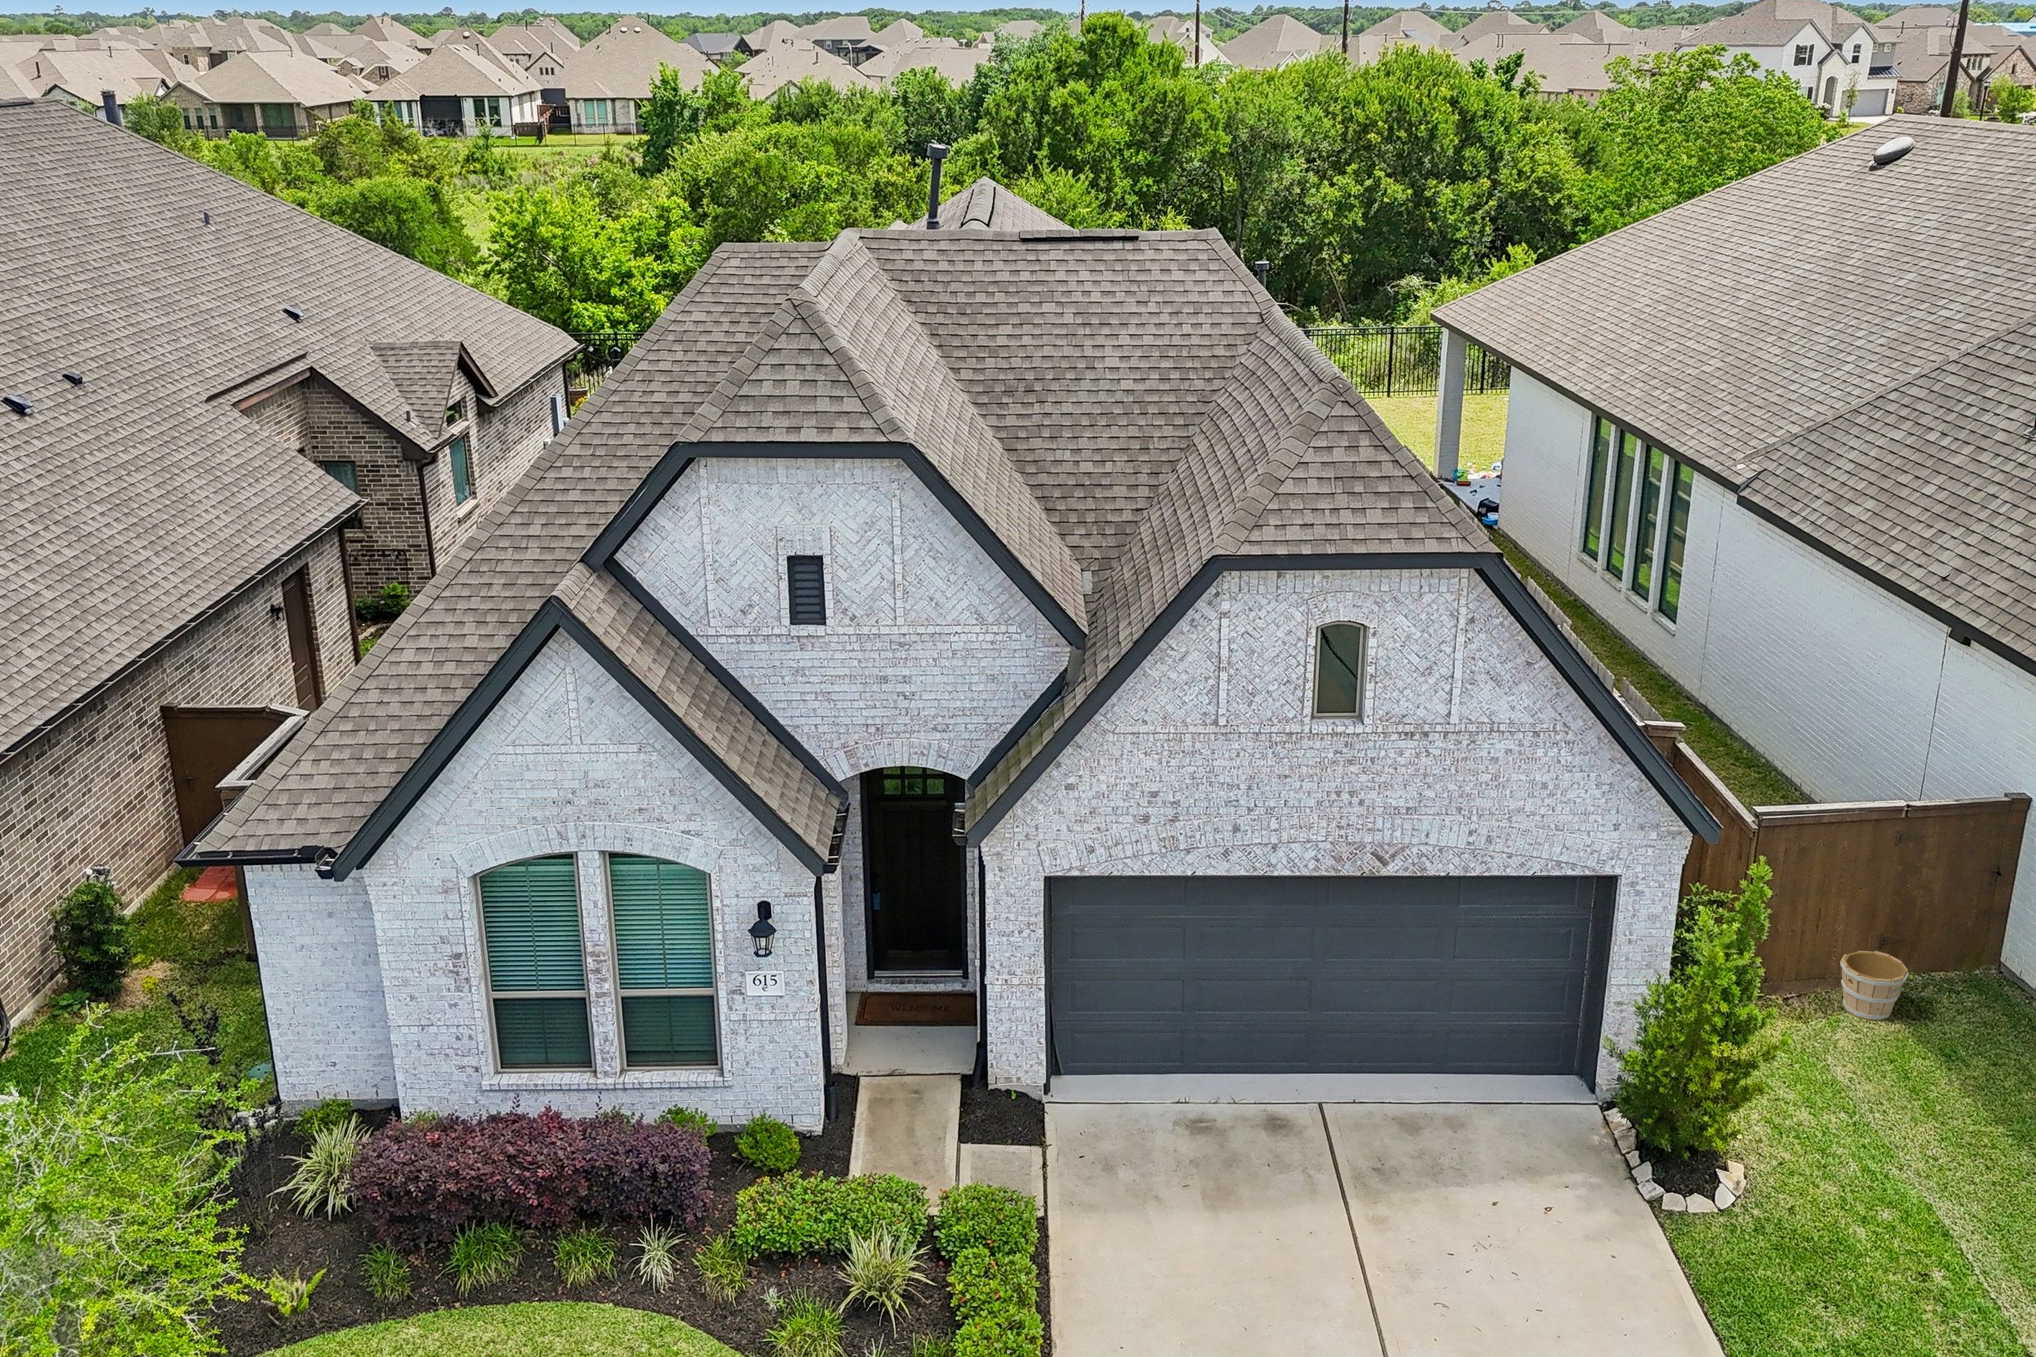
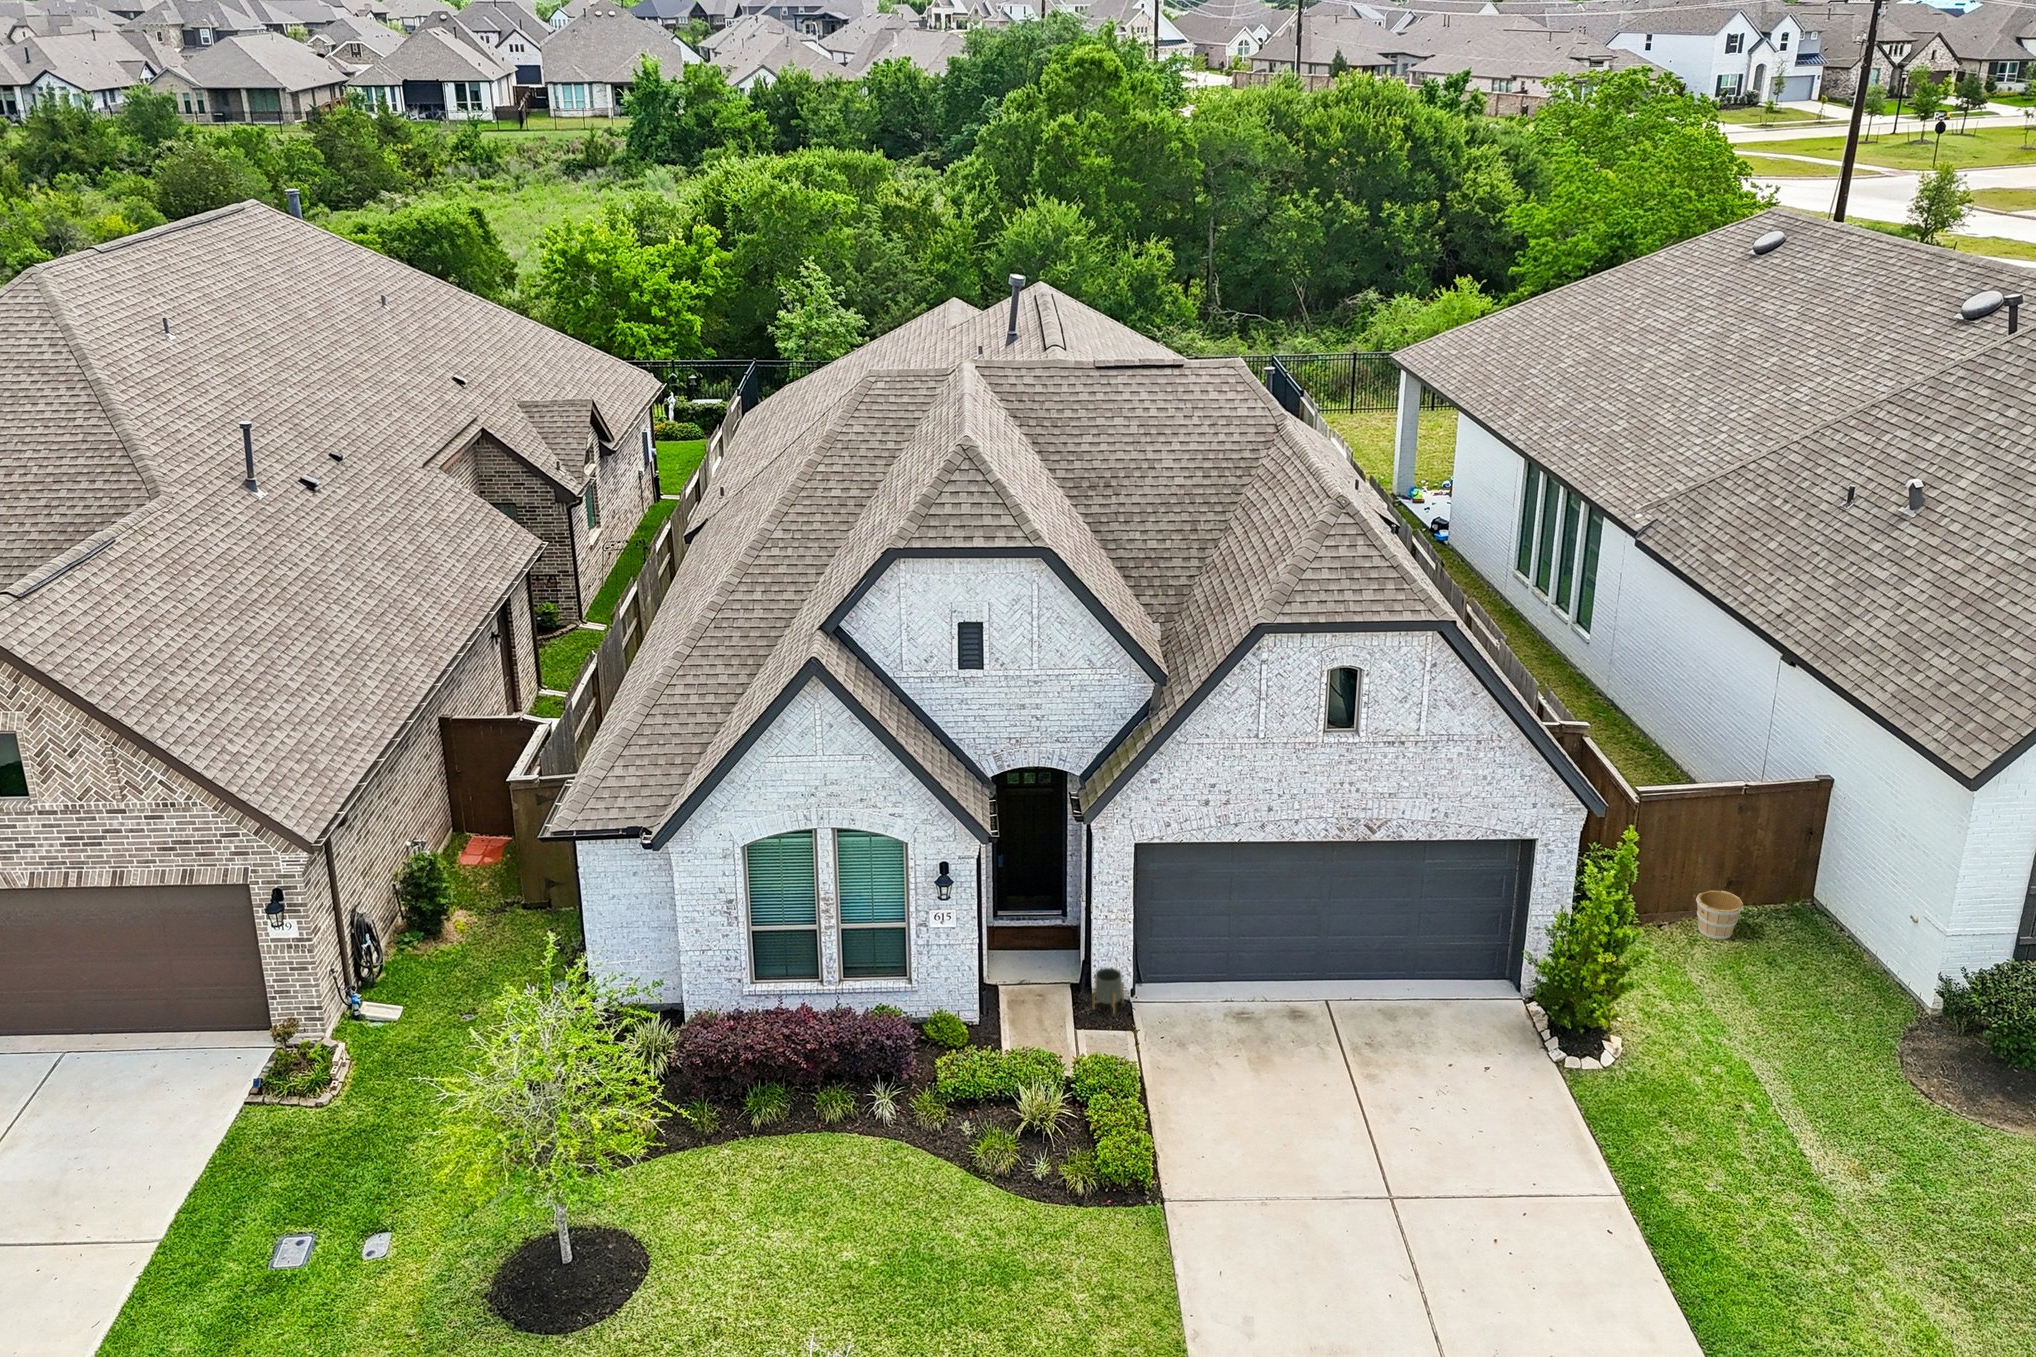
planter: none [983,1053,1029,1121] -> present [1093,968,1124,1014]

